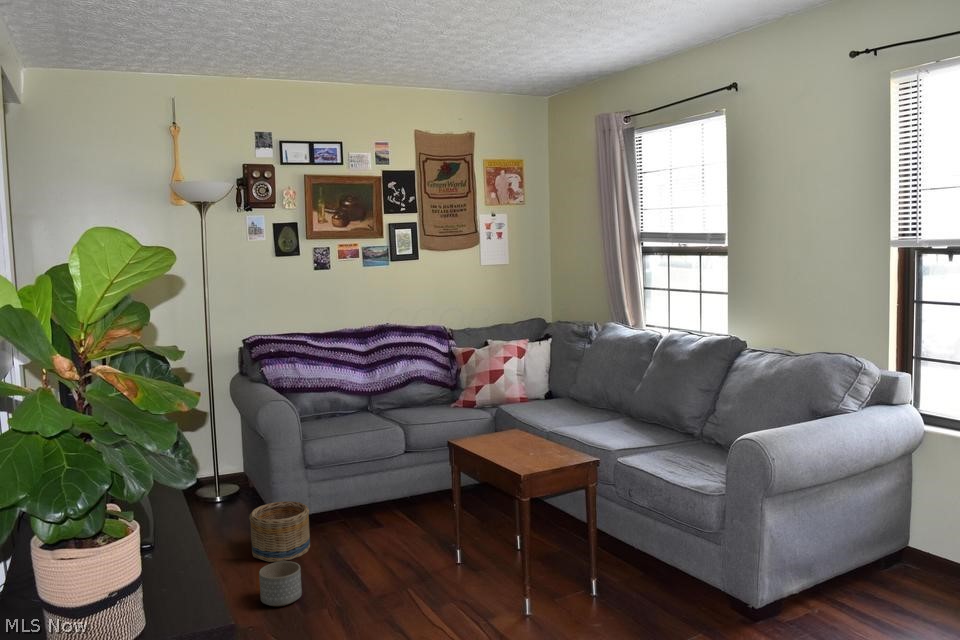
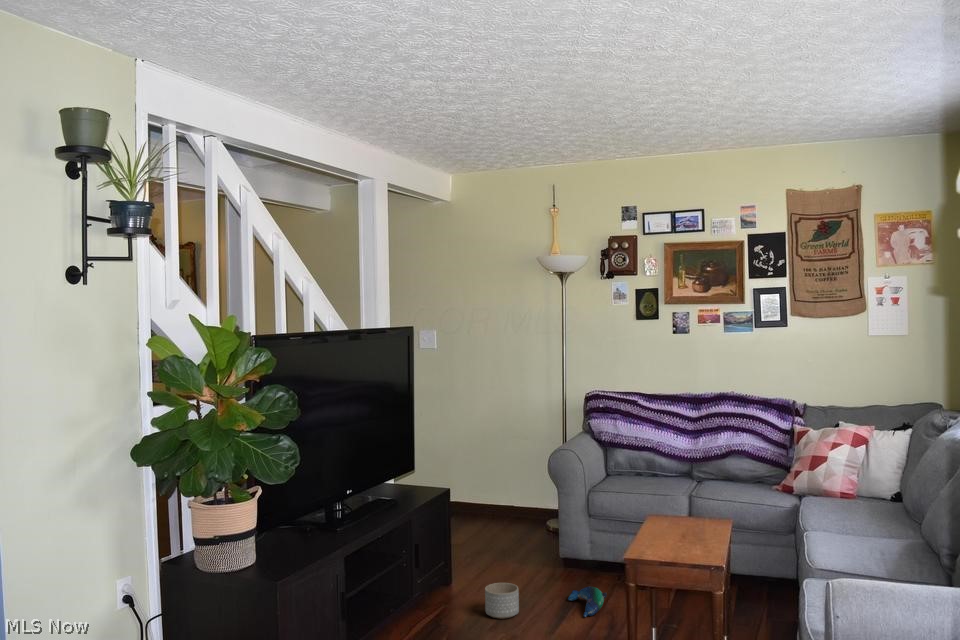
basket: present [249,501,310,562] -> none [523,540,574,590]
plush toy: none [328,539,379,573] -> present [568,586,607,617]

